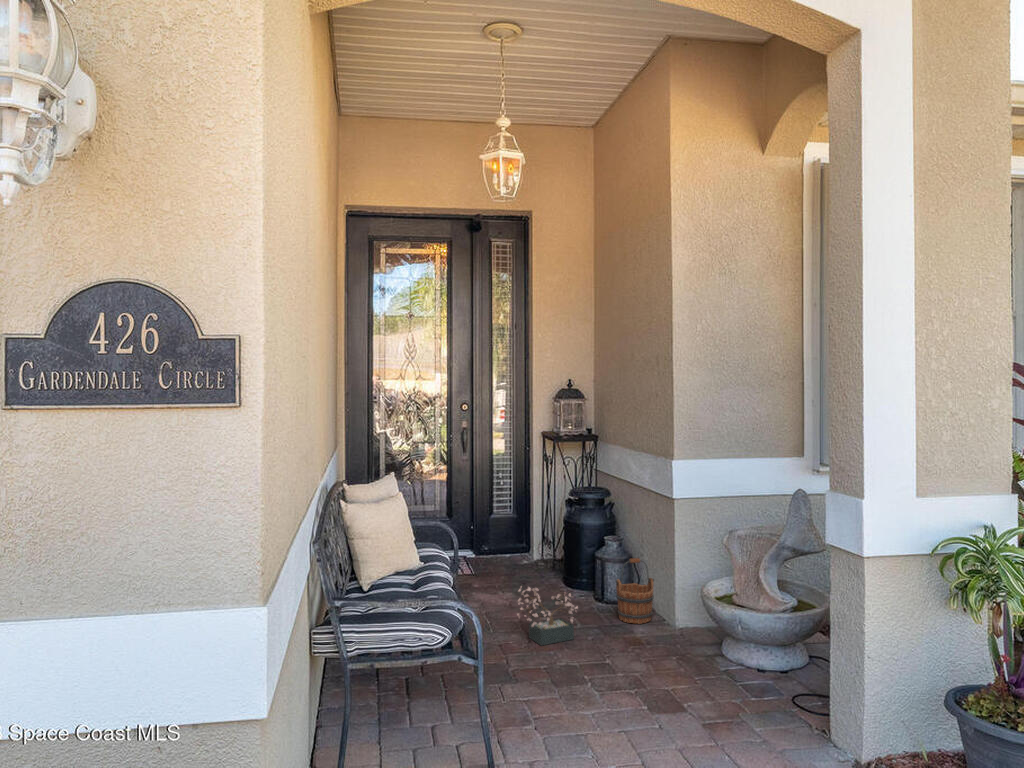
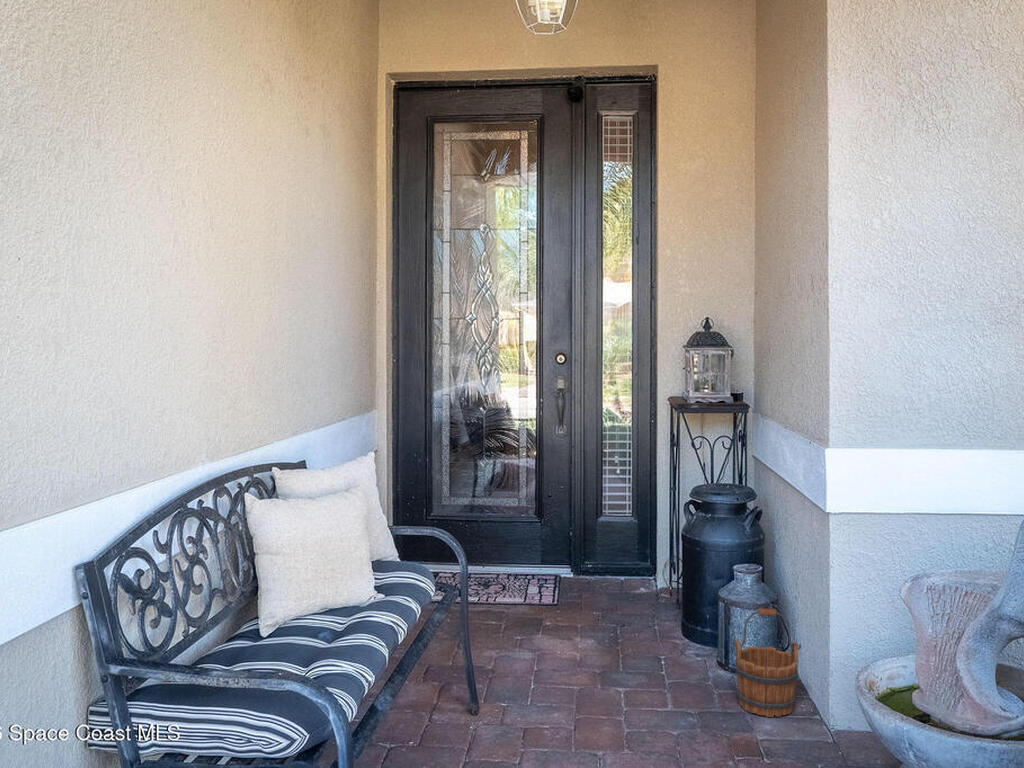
decorative plant: present [517,587,578,645] -> none [552,638,657,737]

